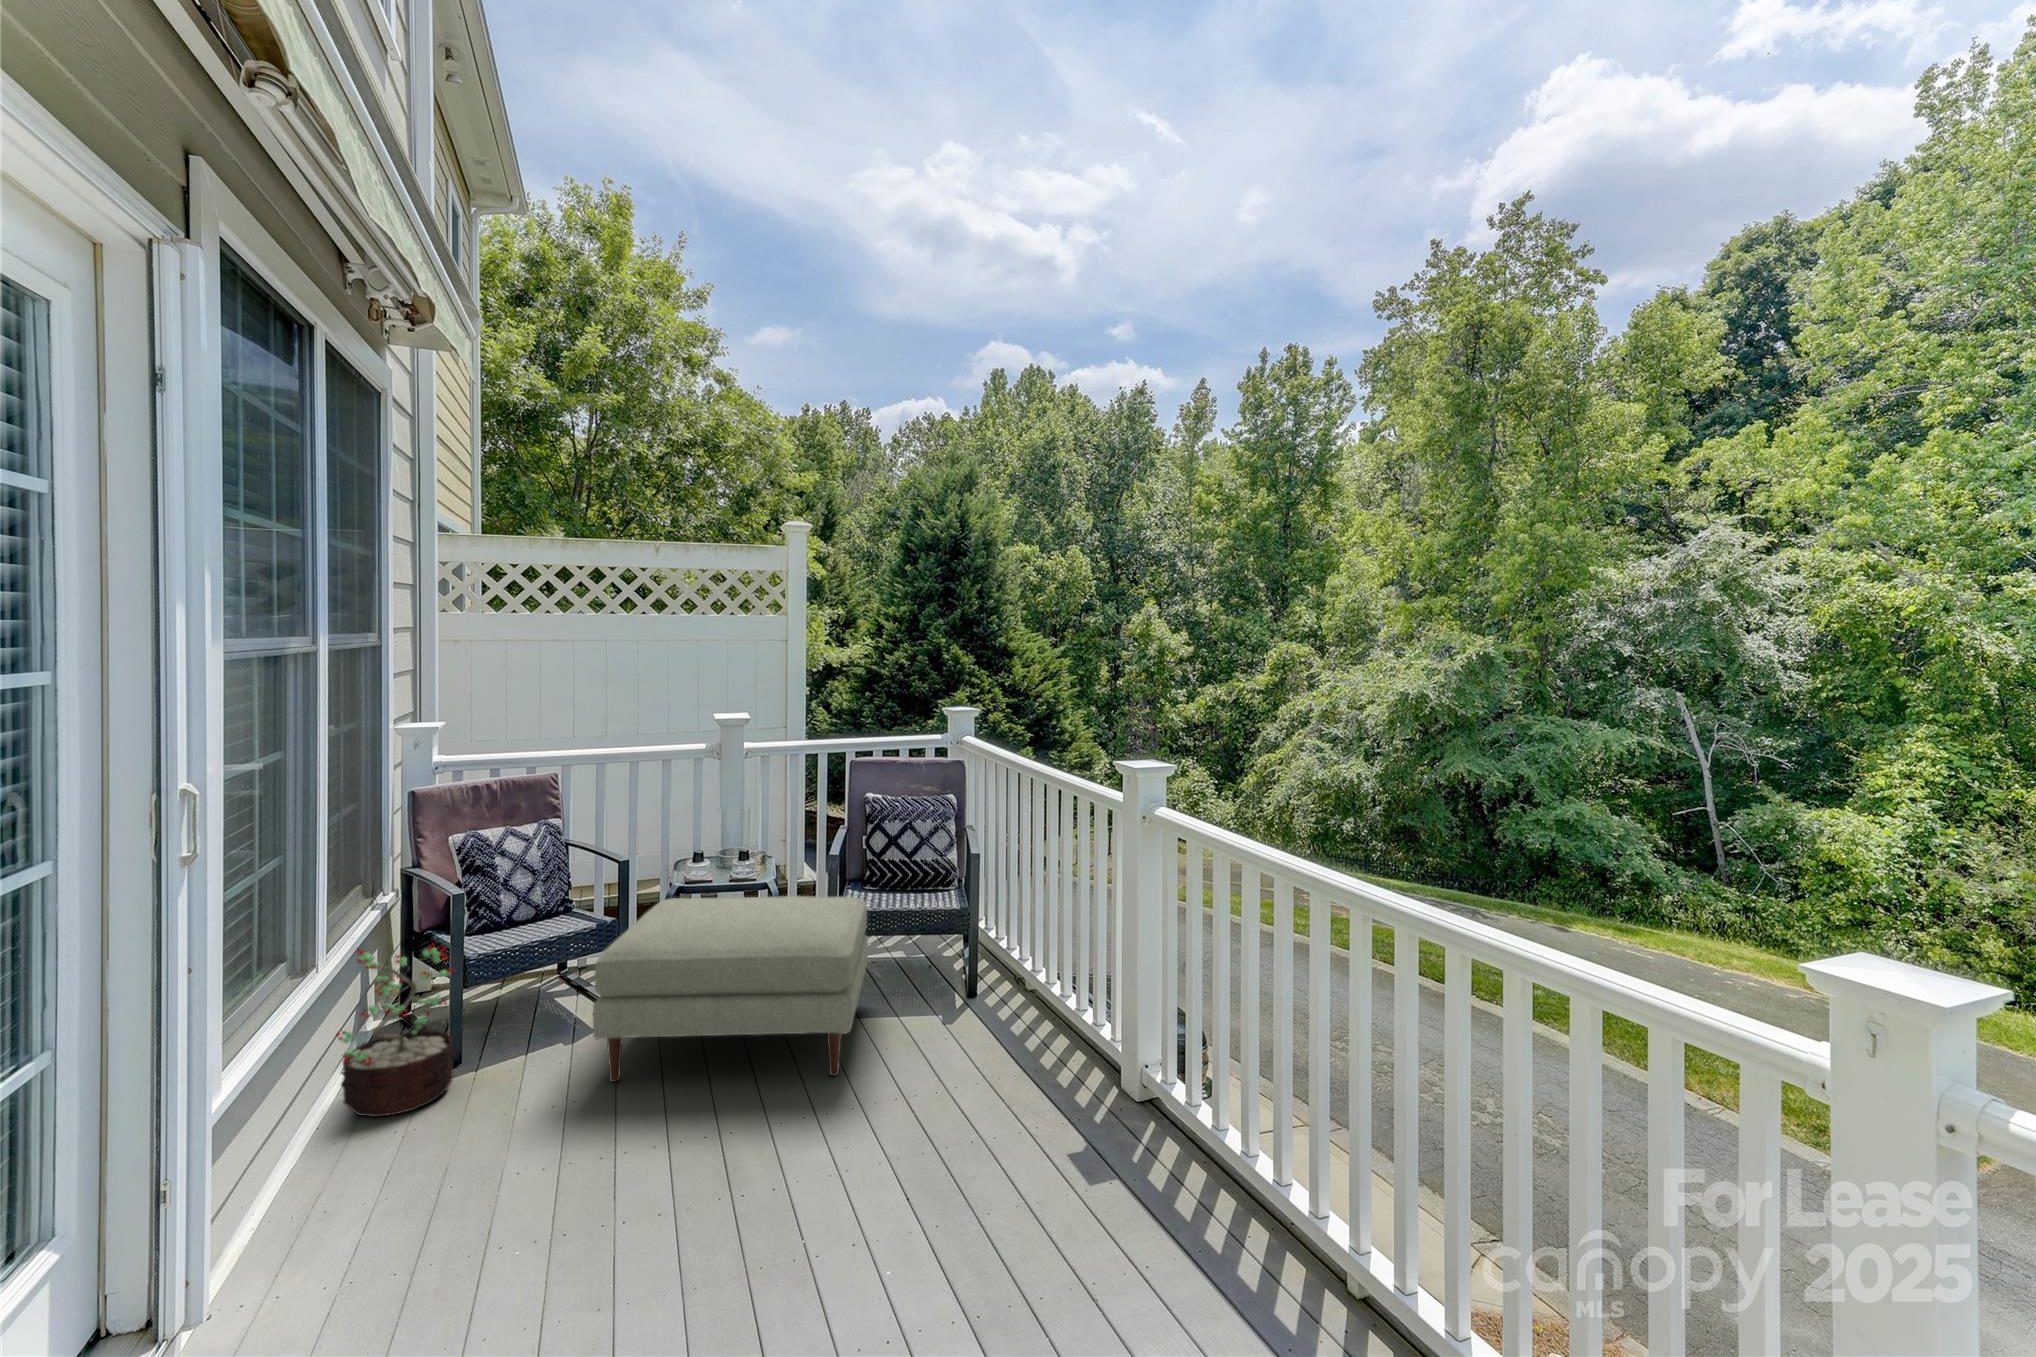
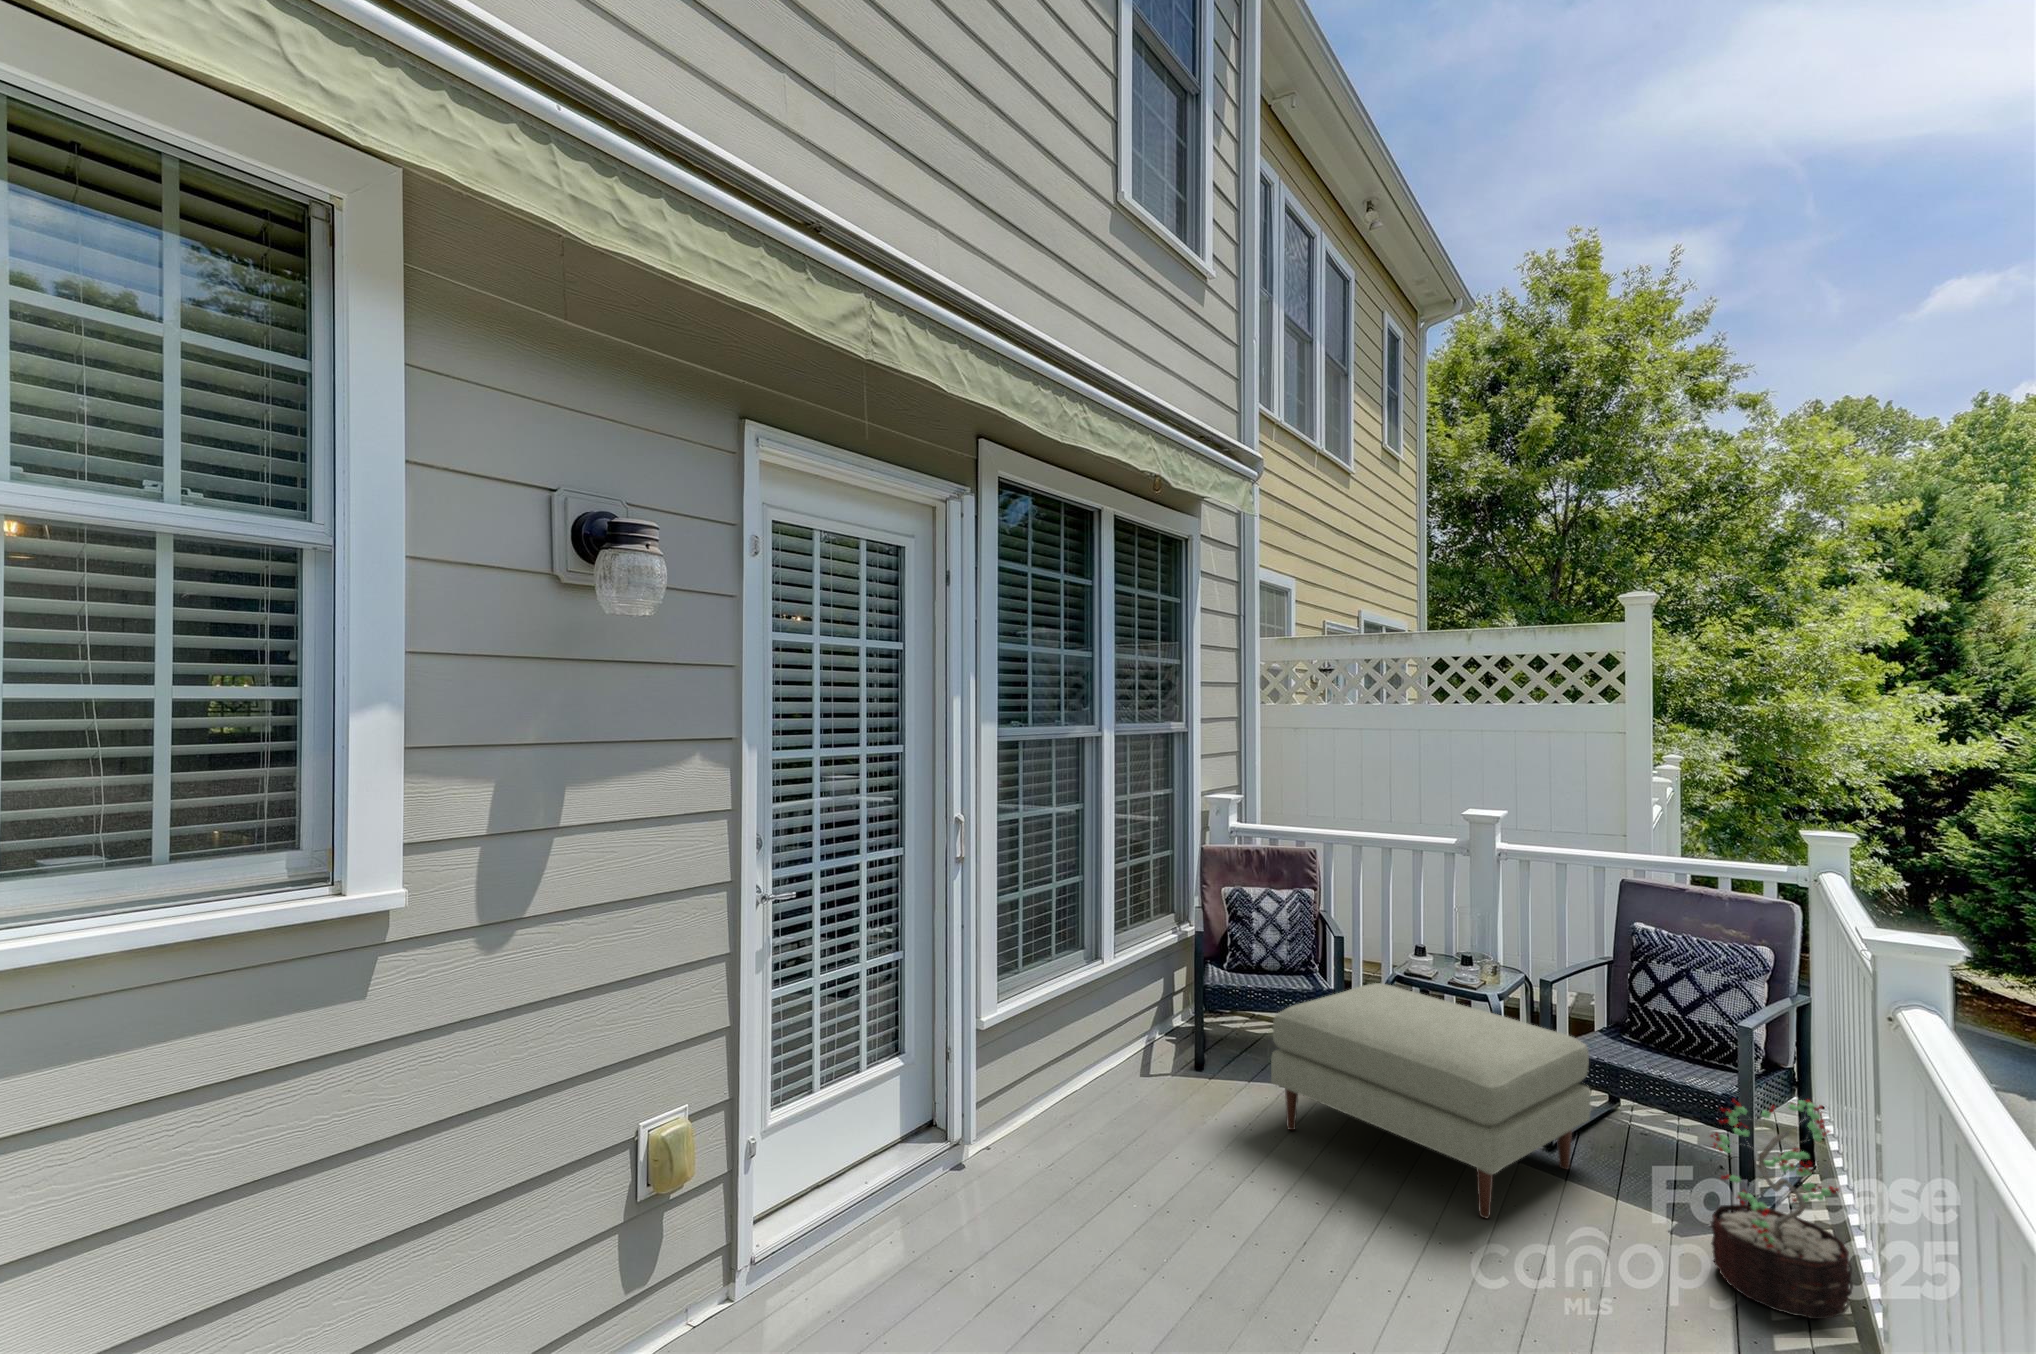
decorative plant: present [336,944,454,1117] -> present [1710,1099,1853,1319]

